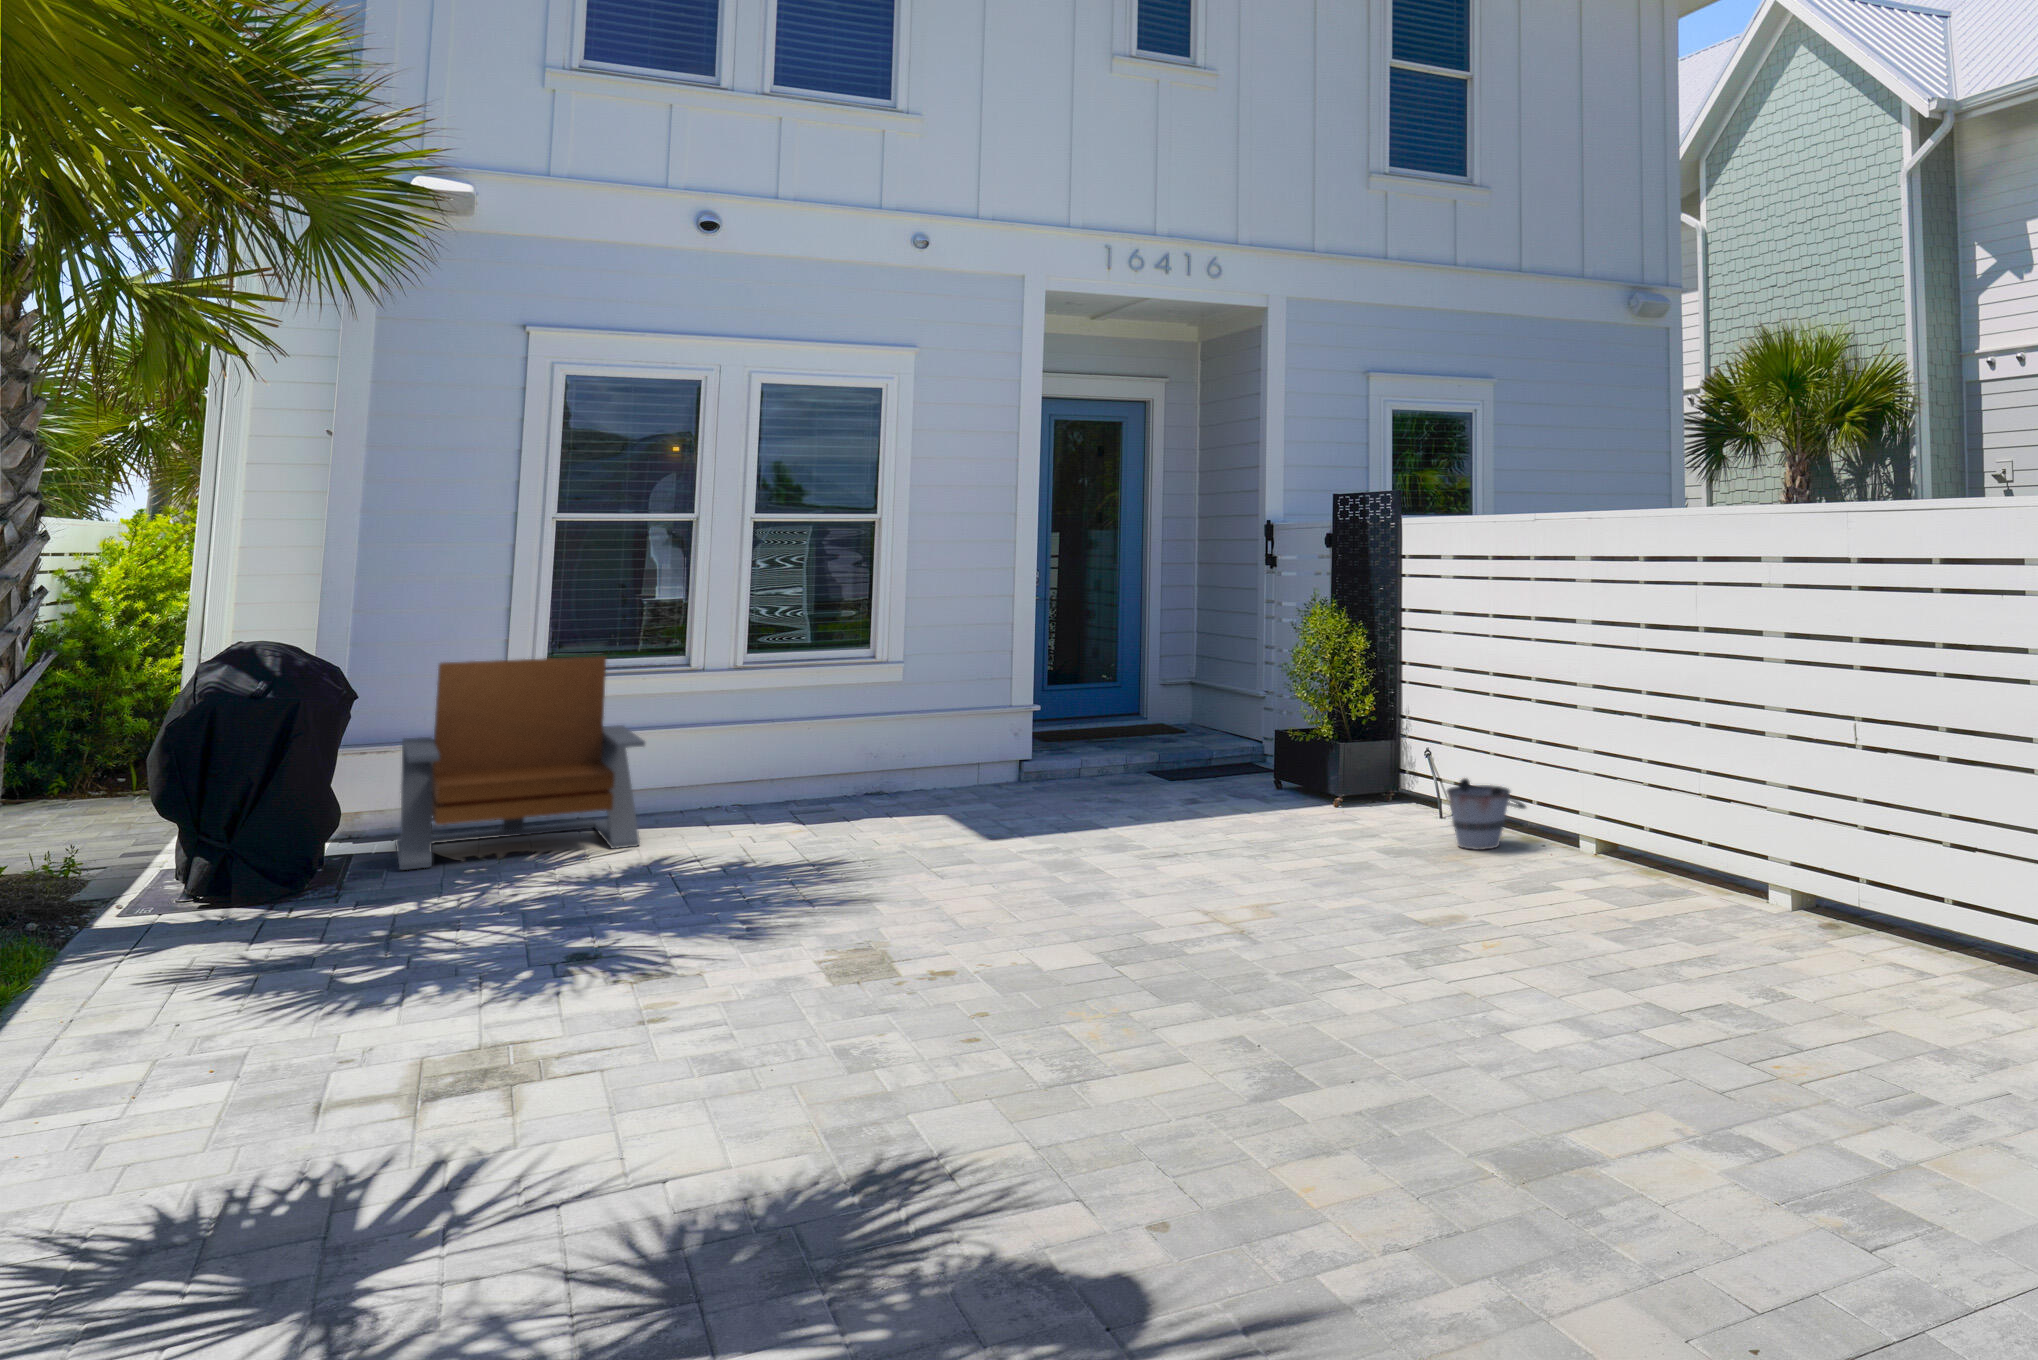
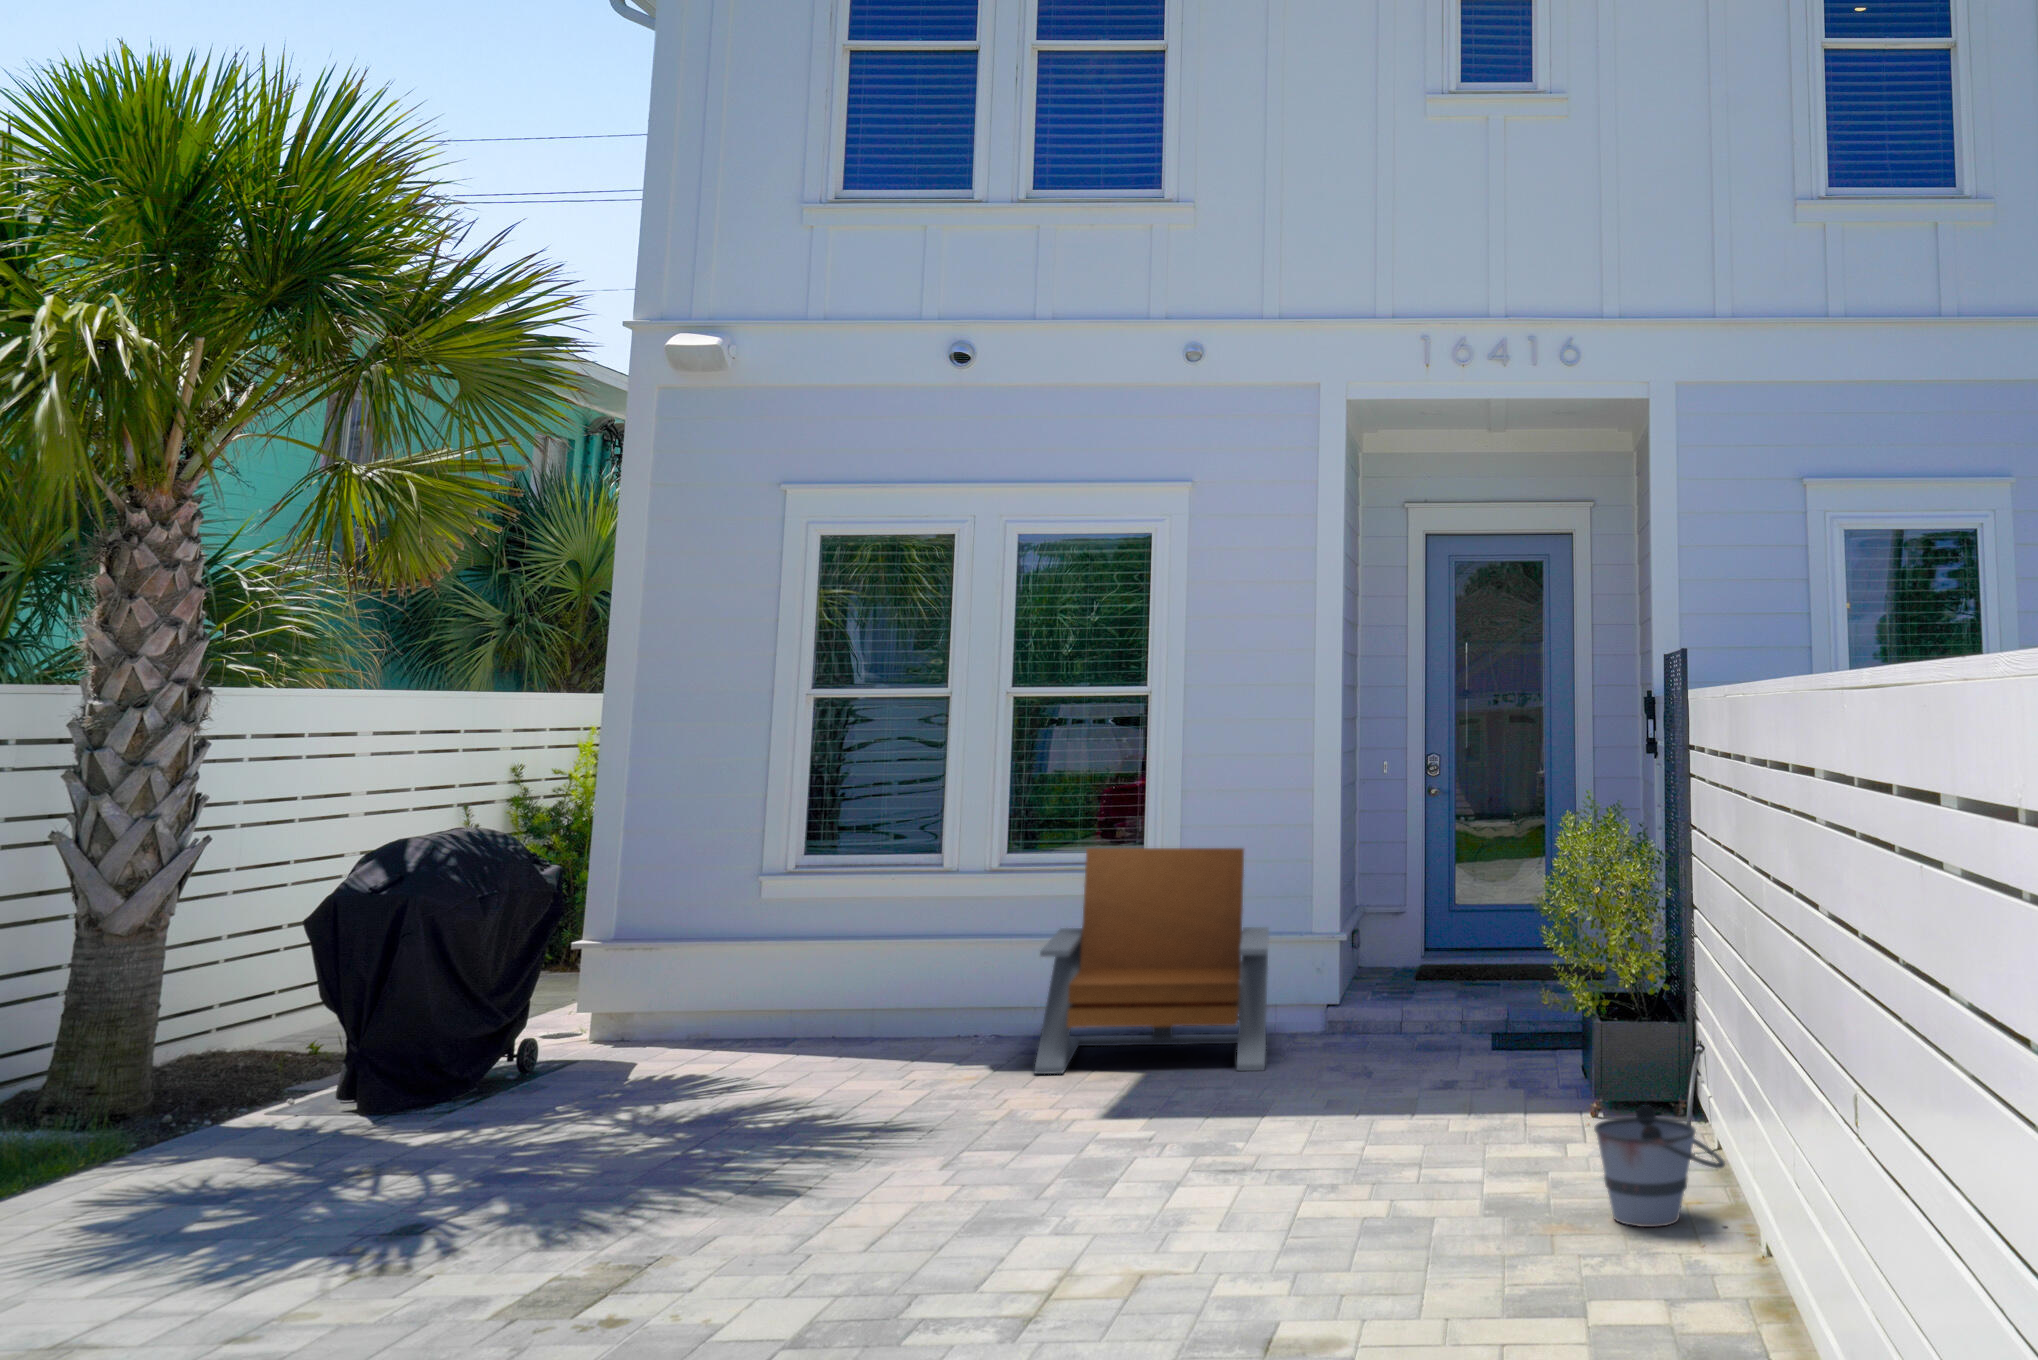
lounge chair: present [395,656,645,870] -> present [1035,848,1269,1074]

